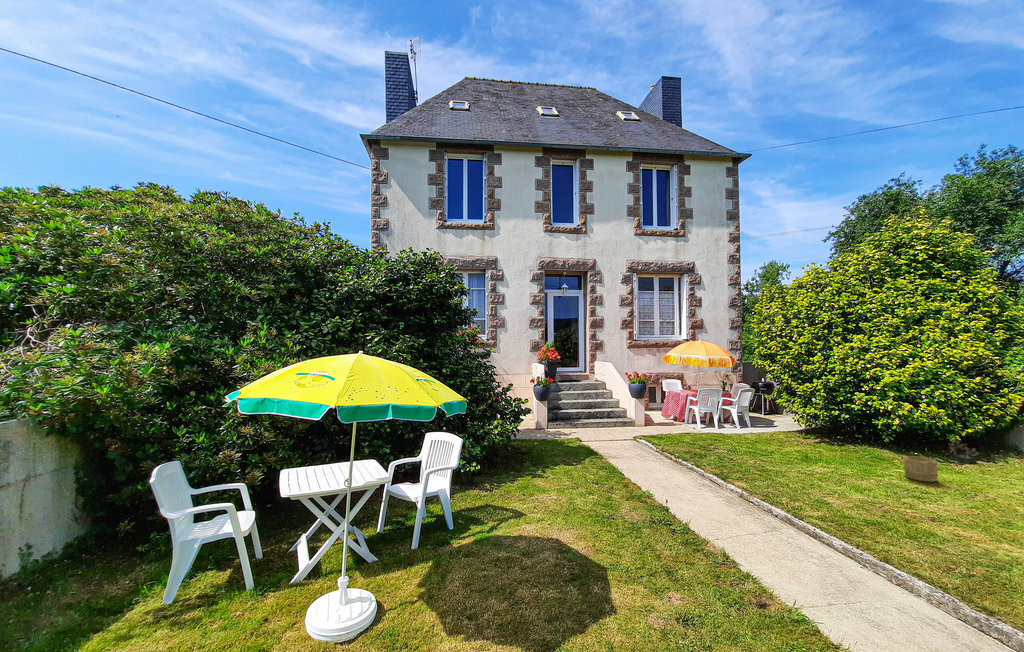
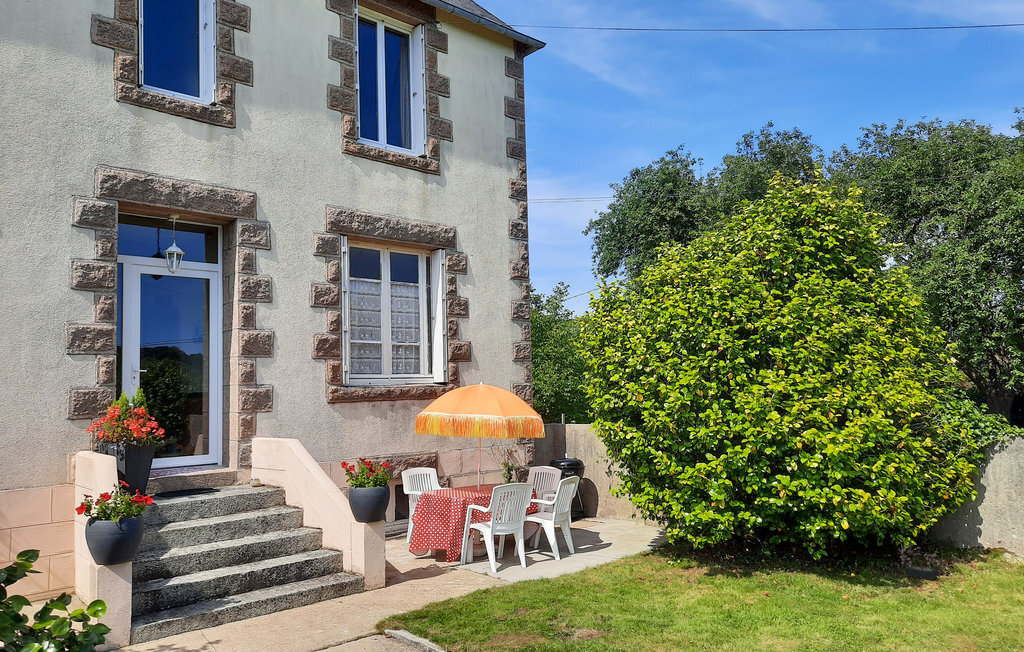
wooden bucket: present [903,456,938,482] -> none [907,588,961,638]

